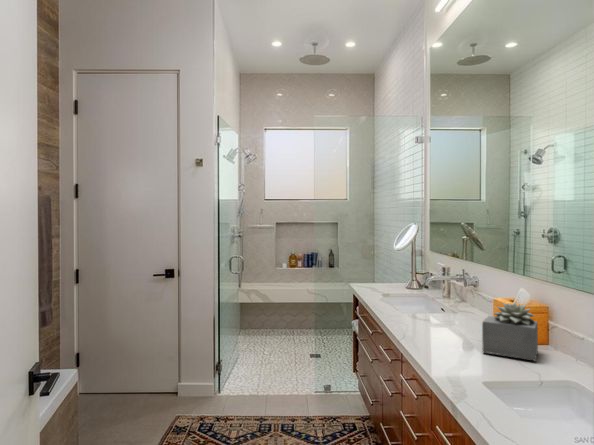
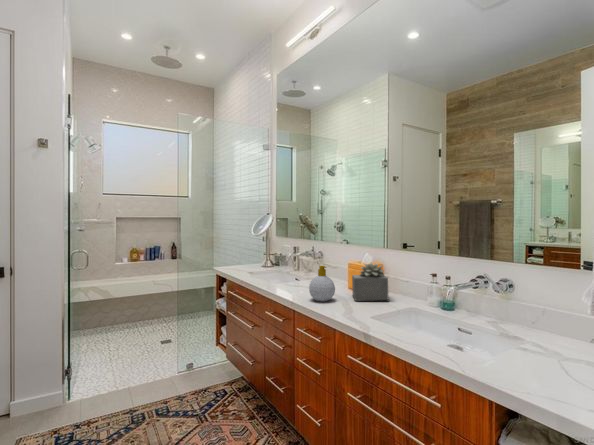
soap bottle: none [421,299,457,346] -> present [309,266,335,301]

